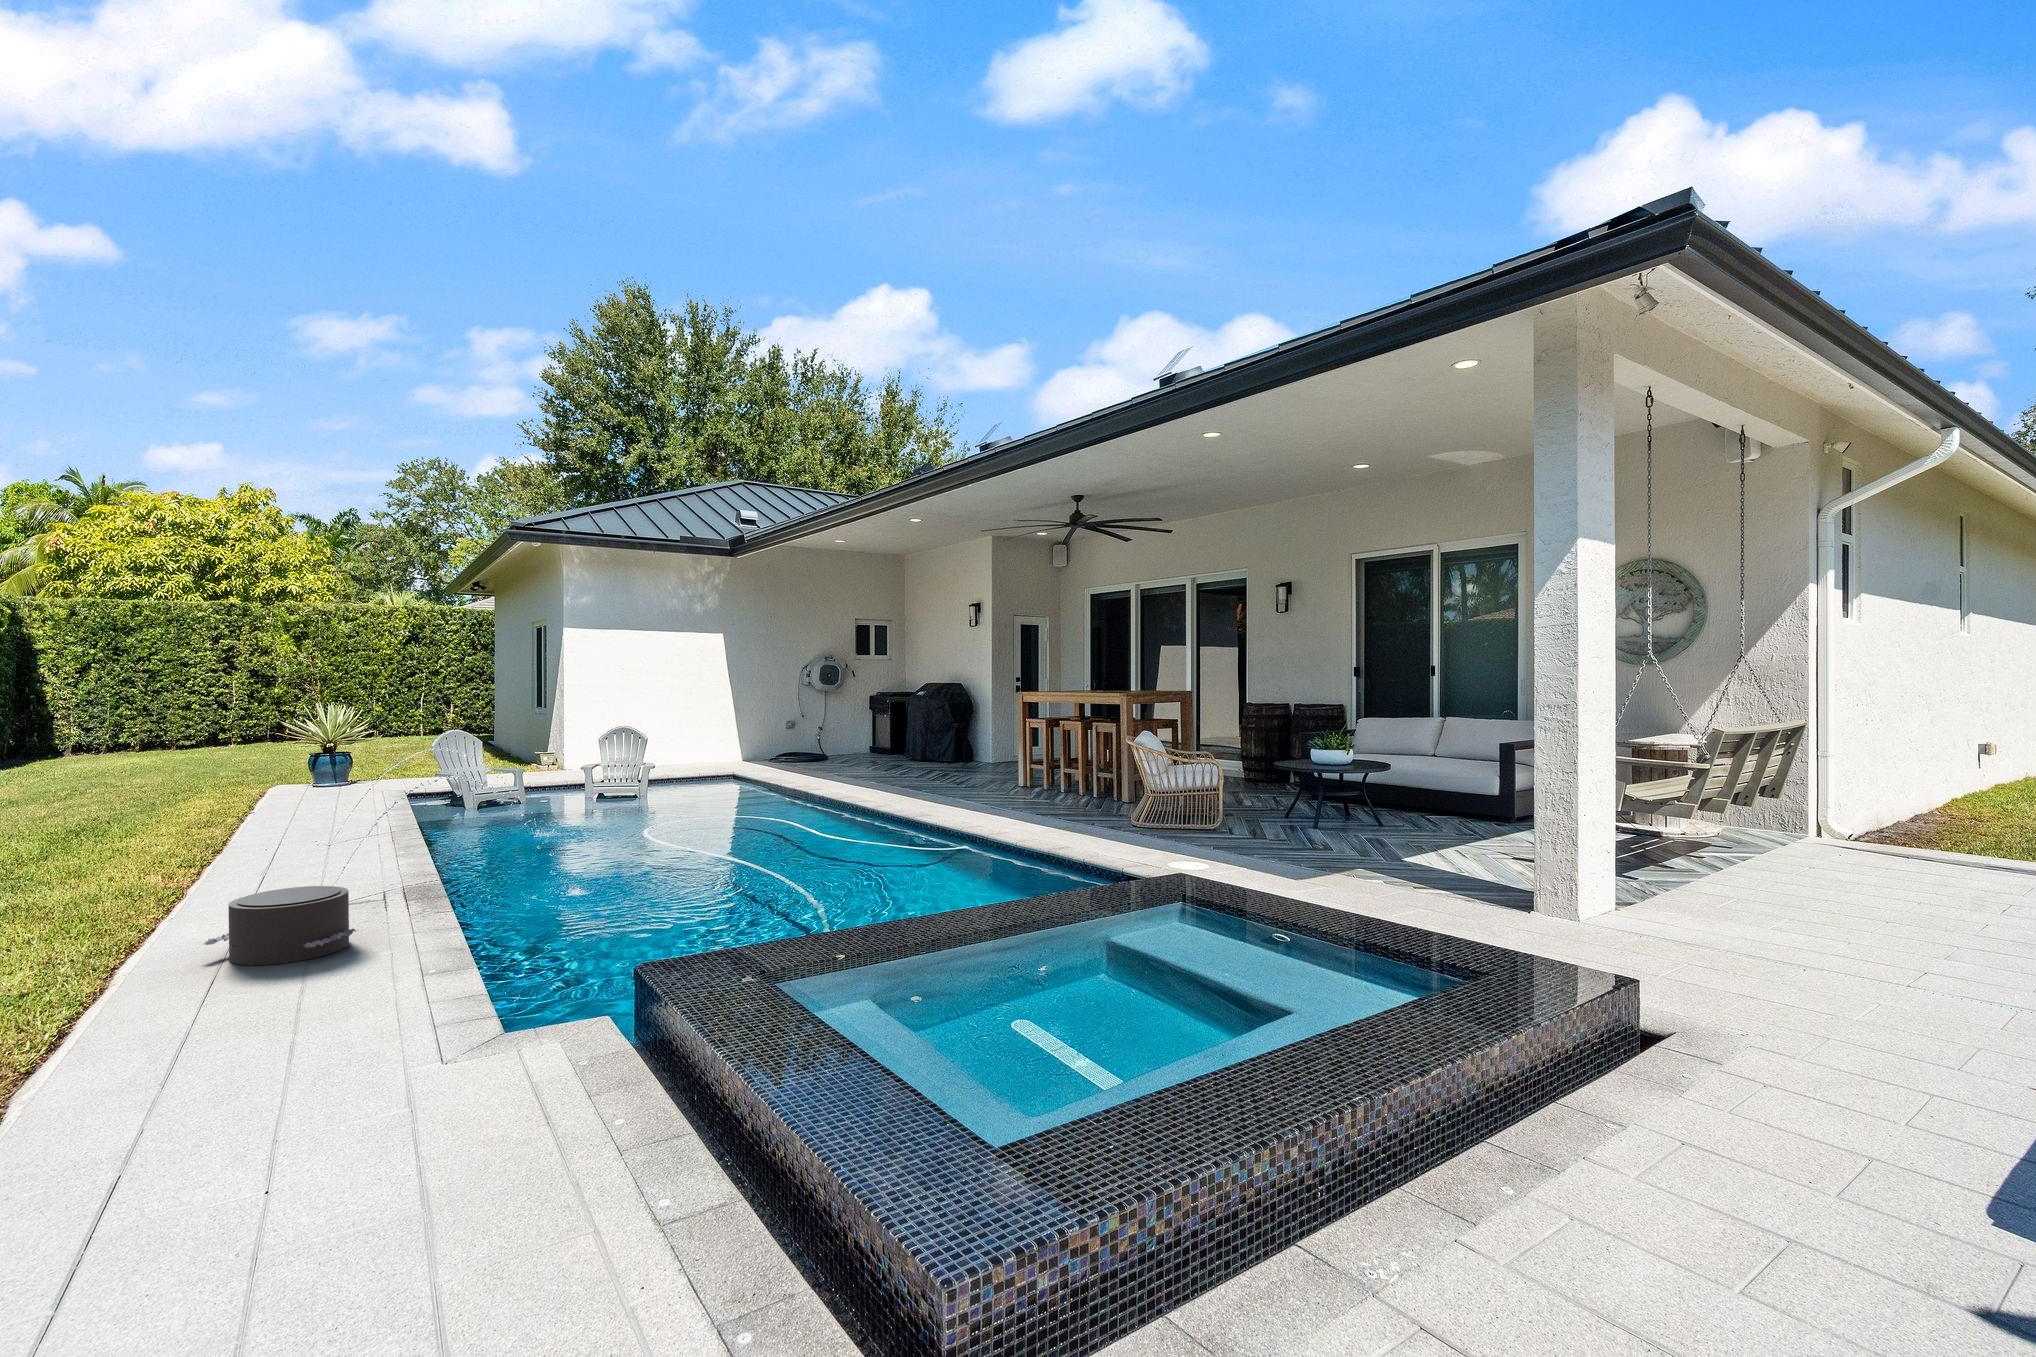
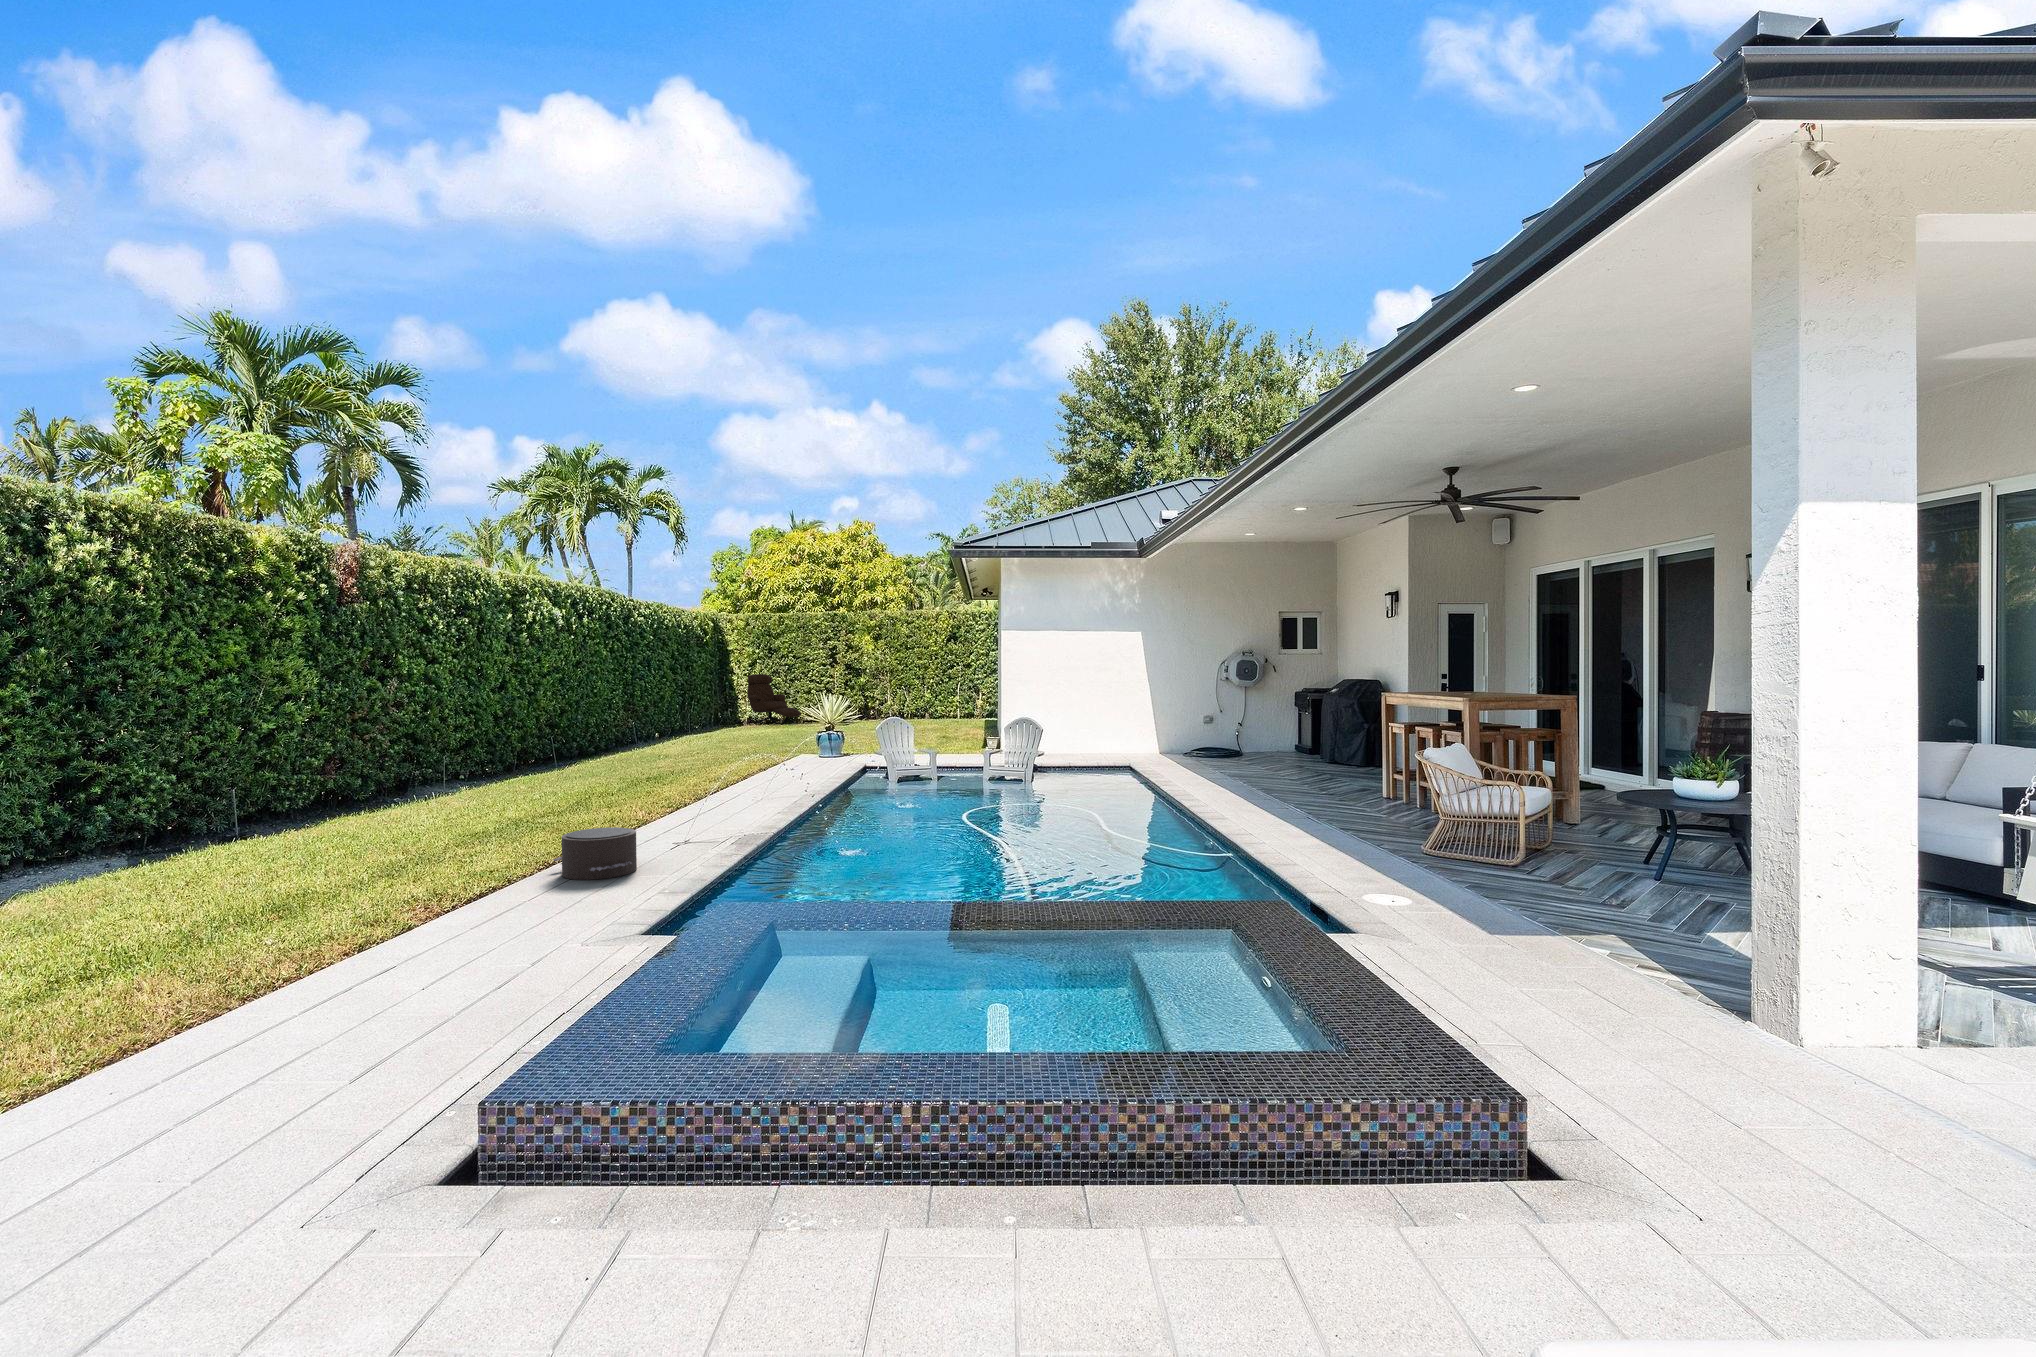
lounge chair: none [75,685,177,755] -> present [747,674,801,724]

